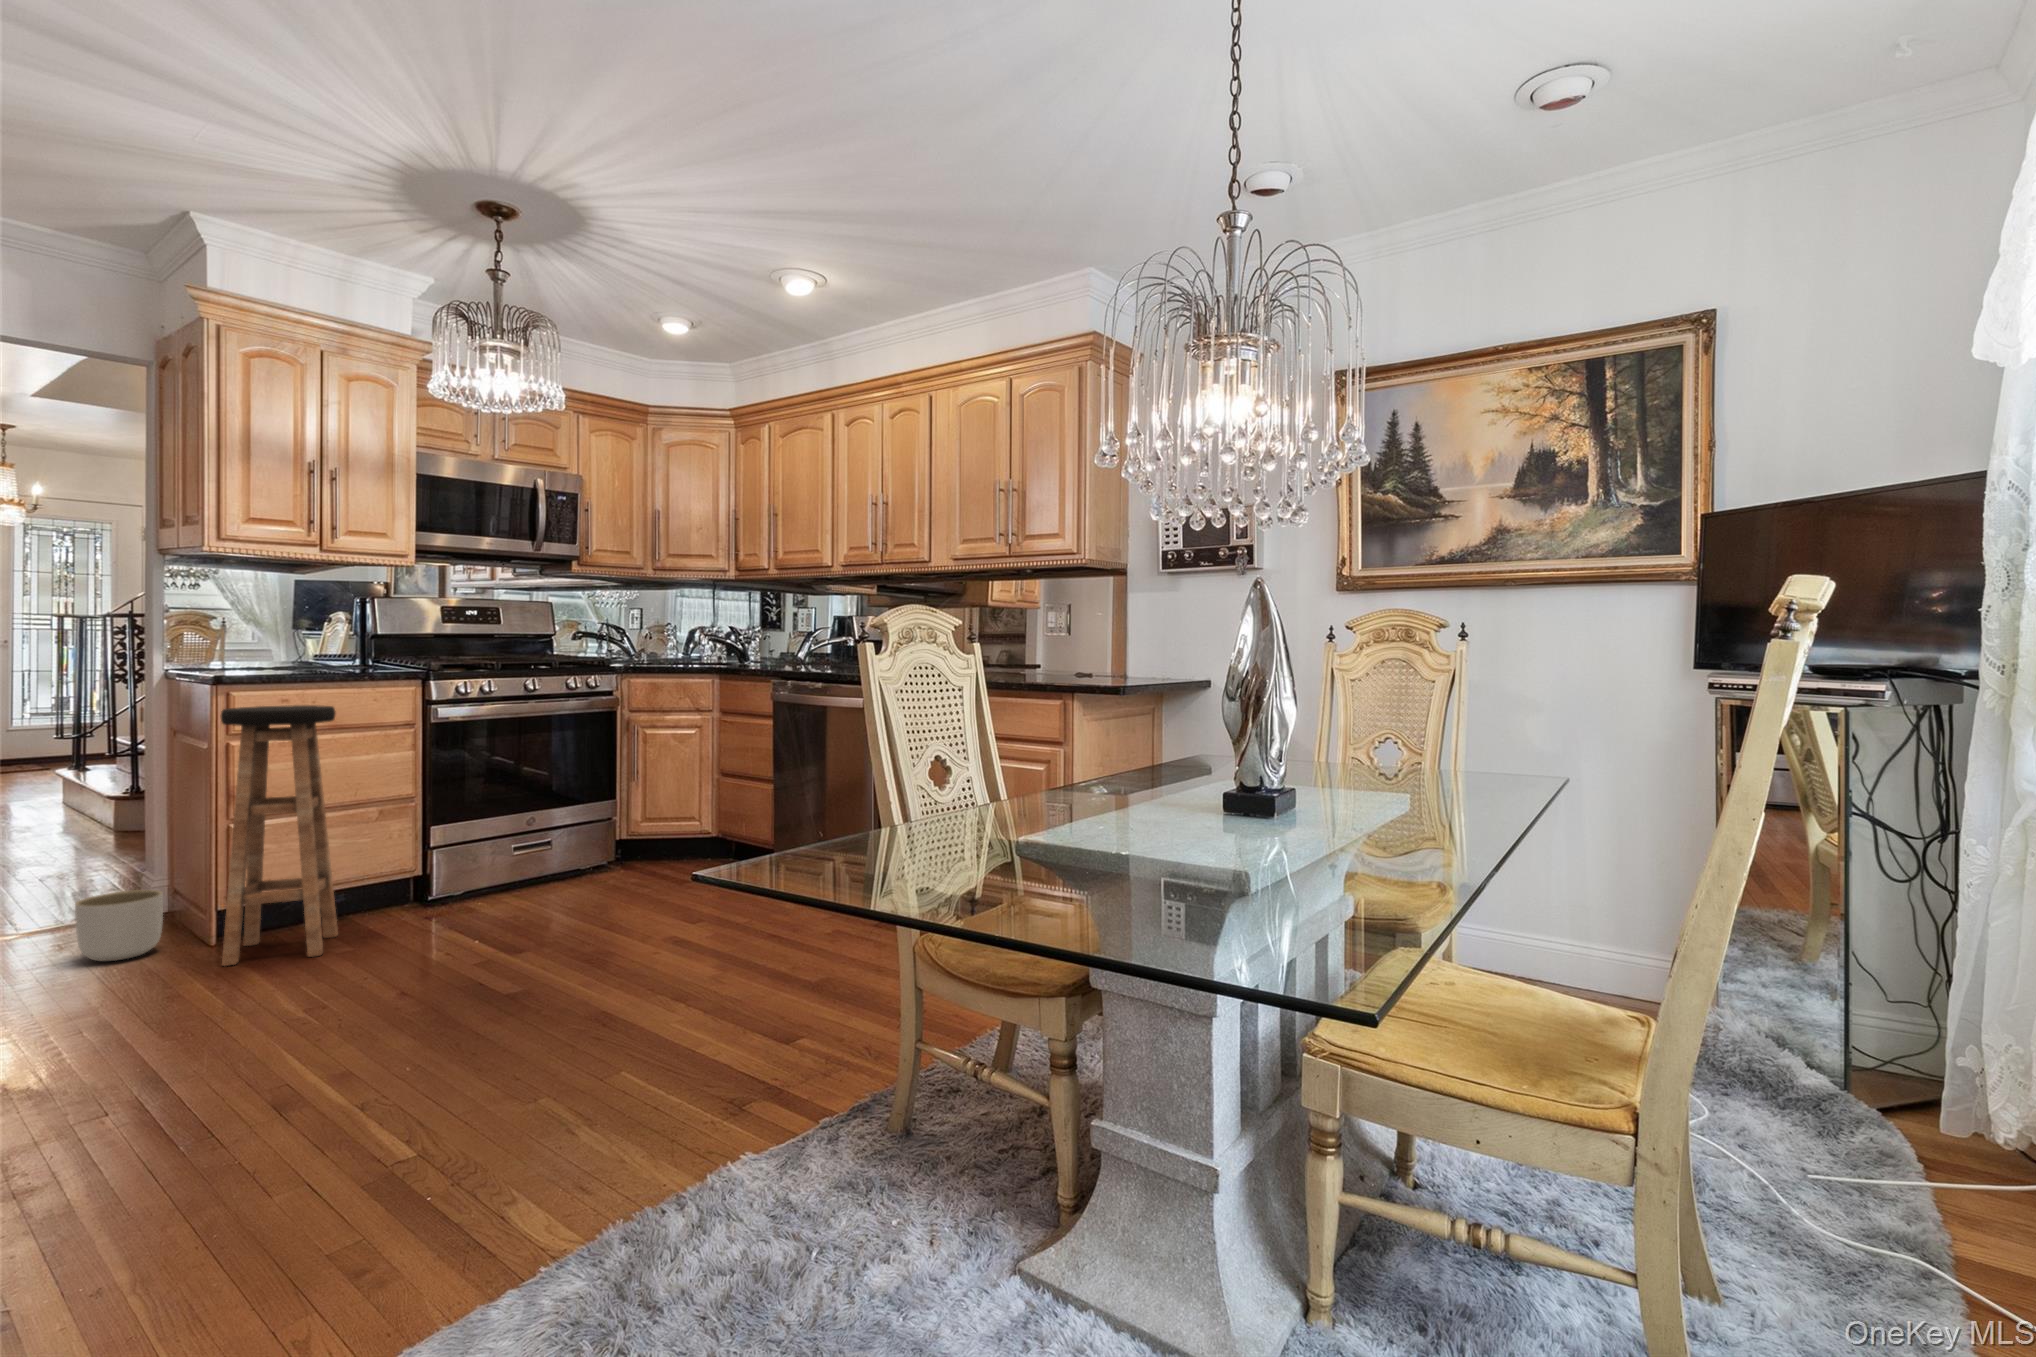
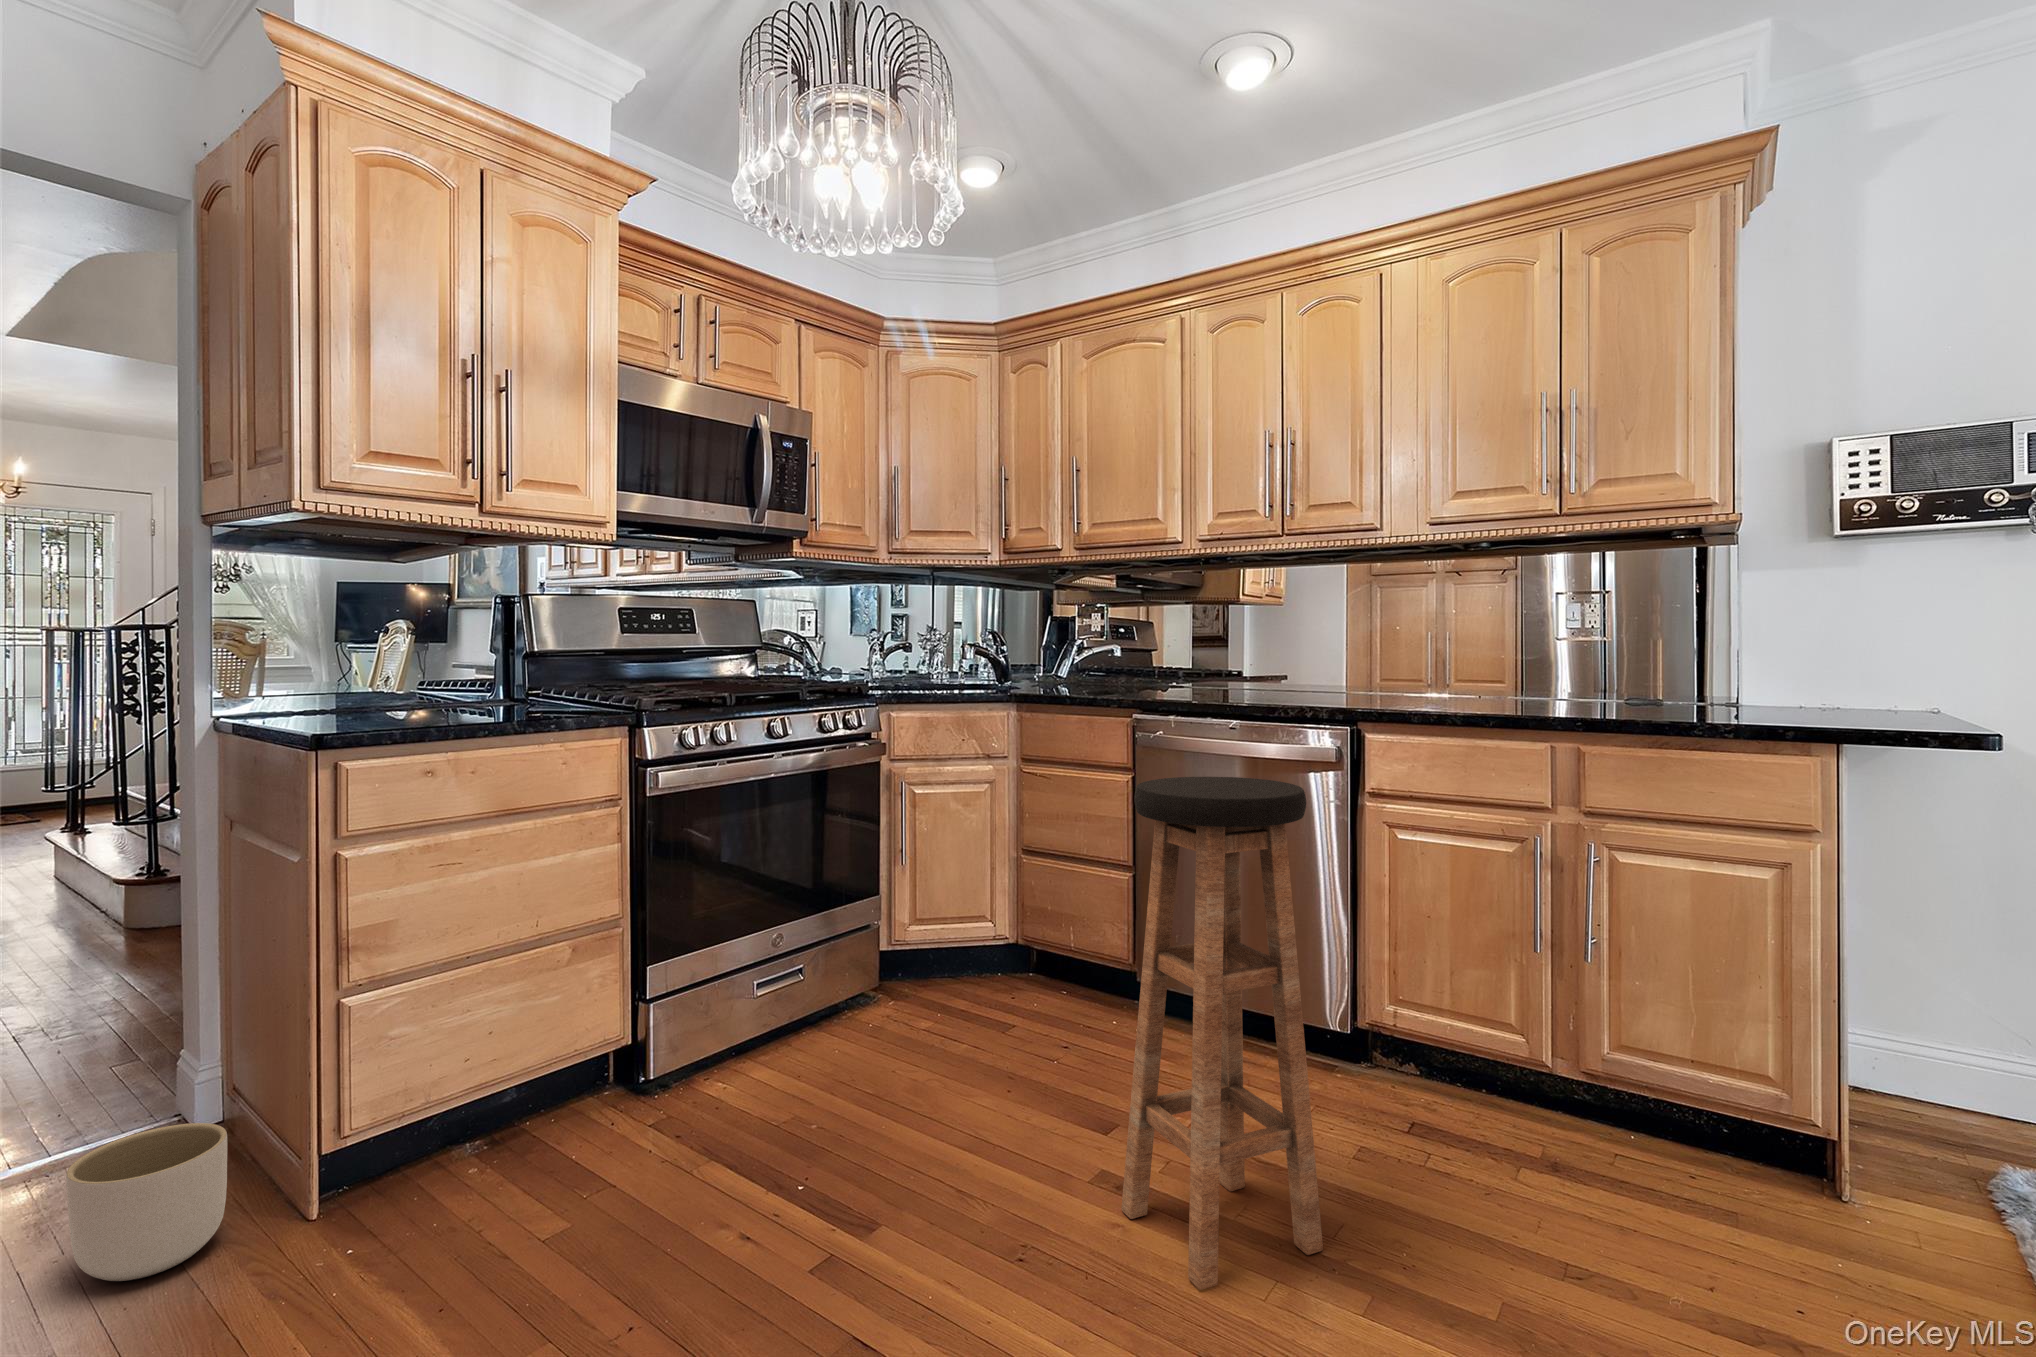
bar stool: present [221,705,338,966] -> present [1121,777,1323,1290]

